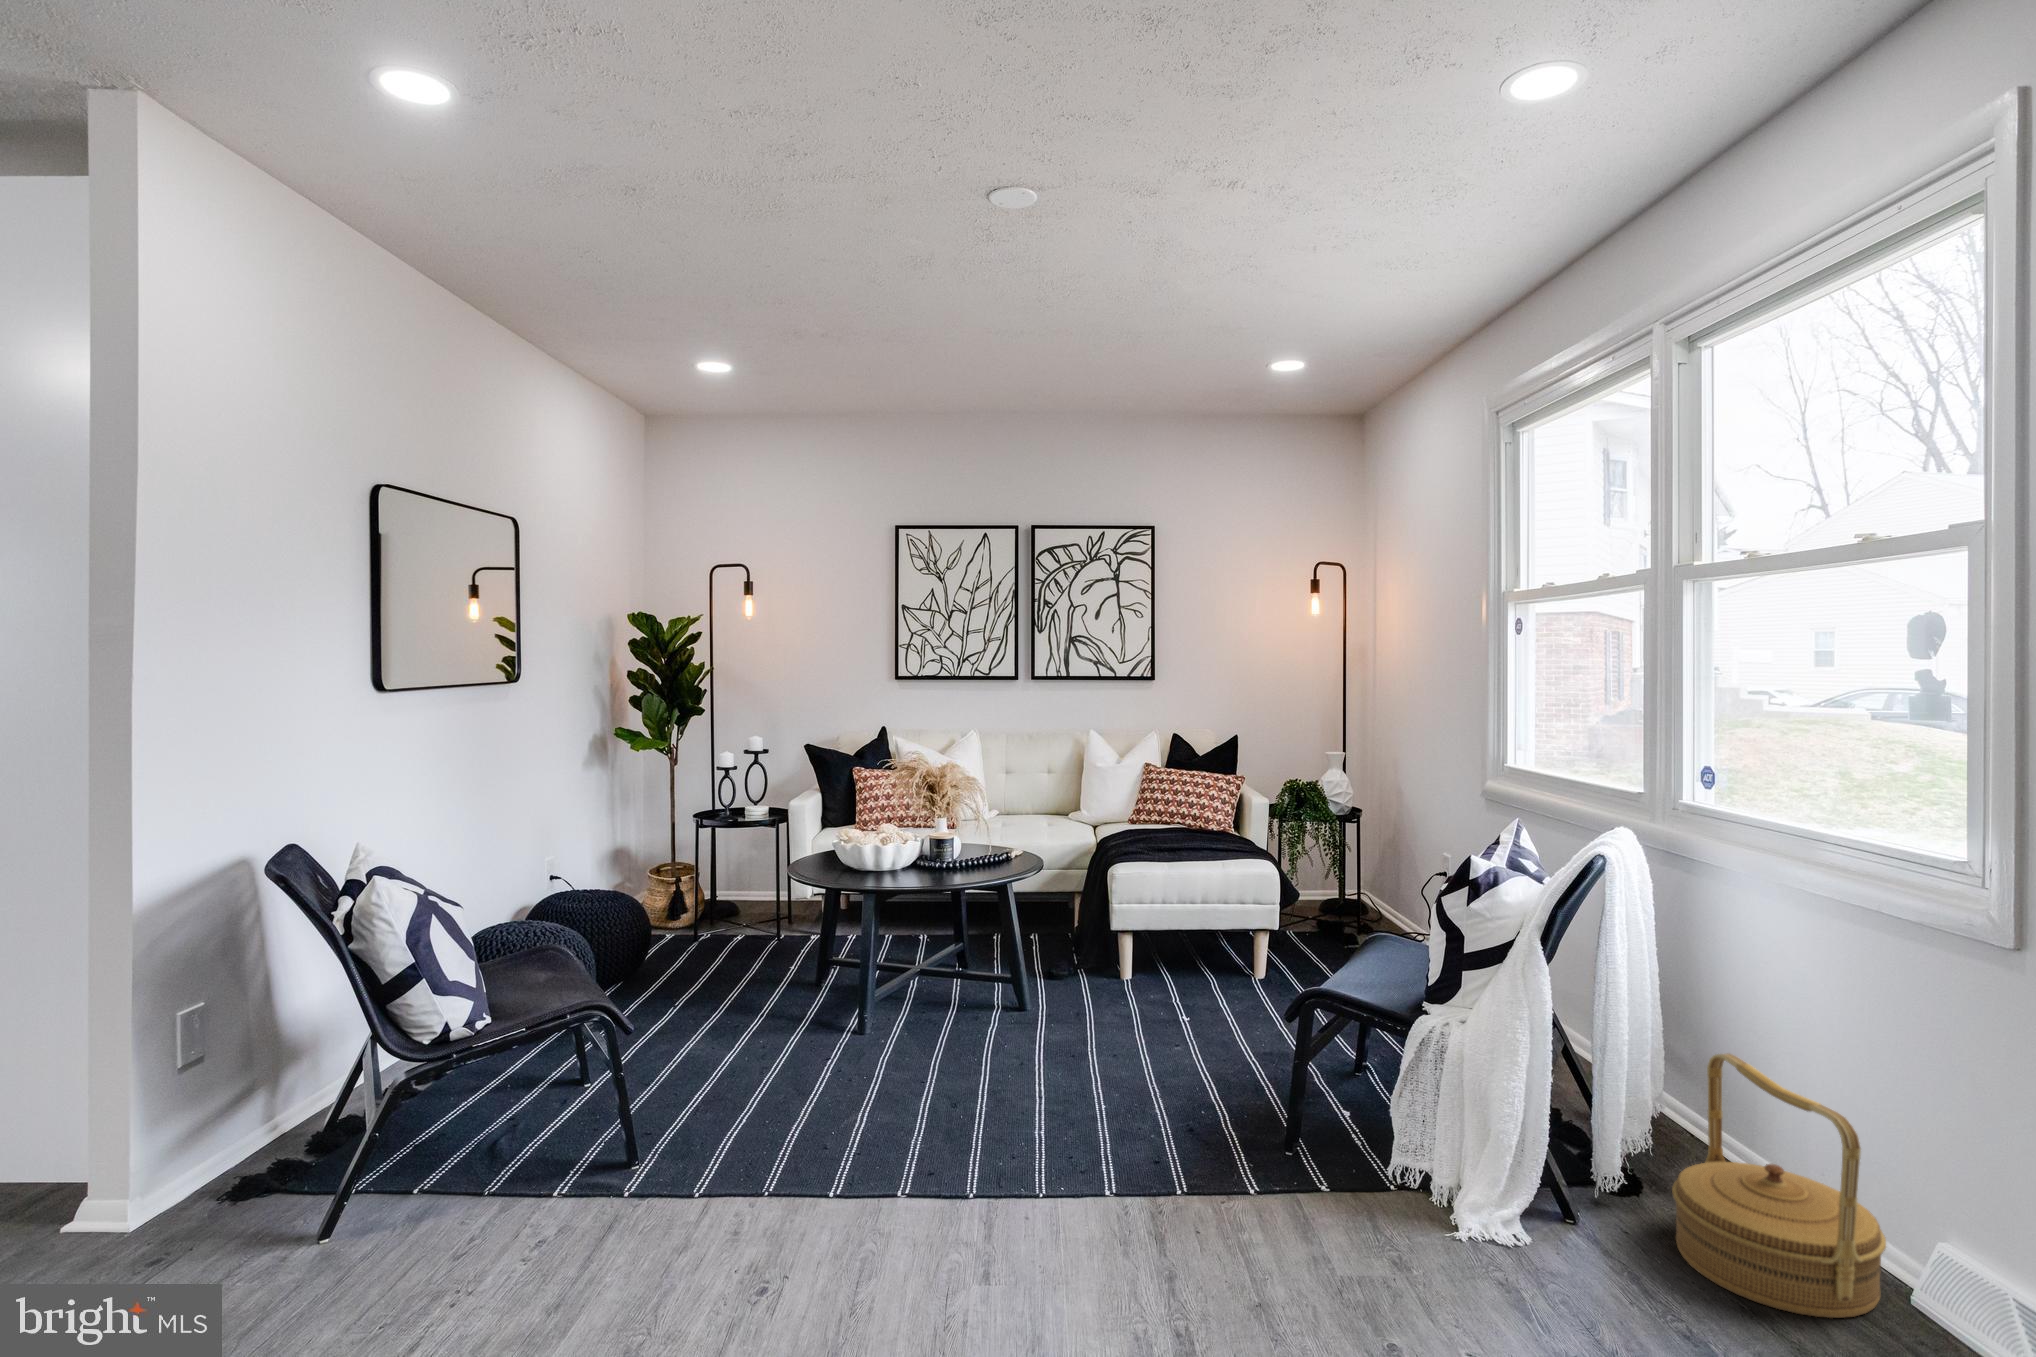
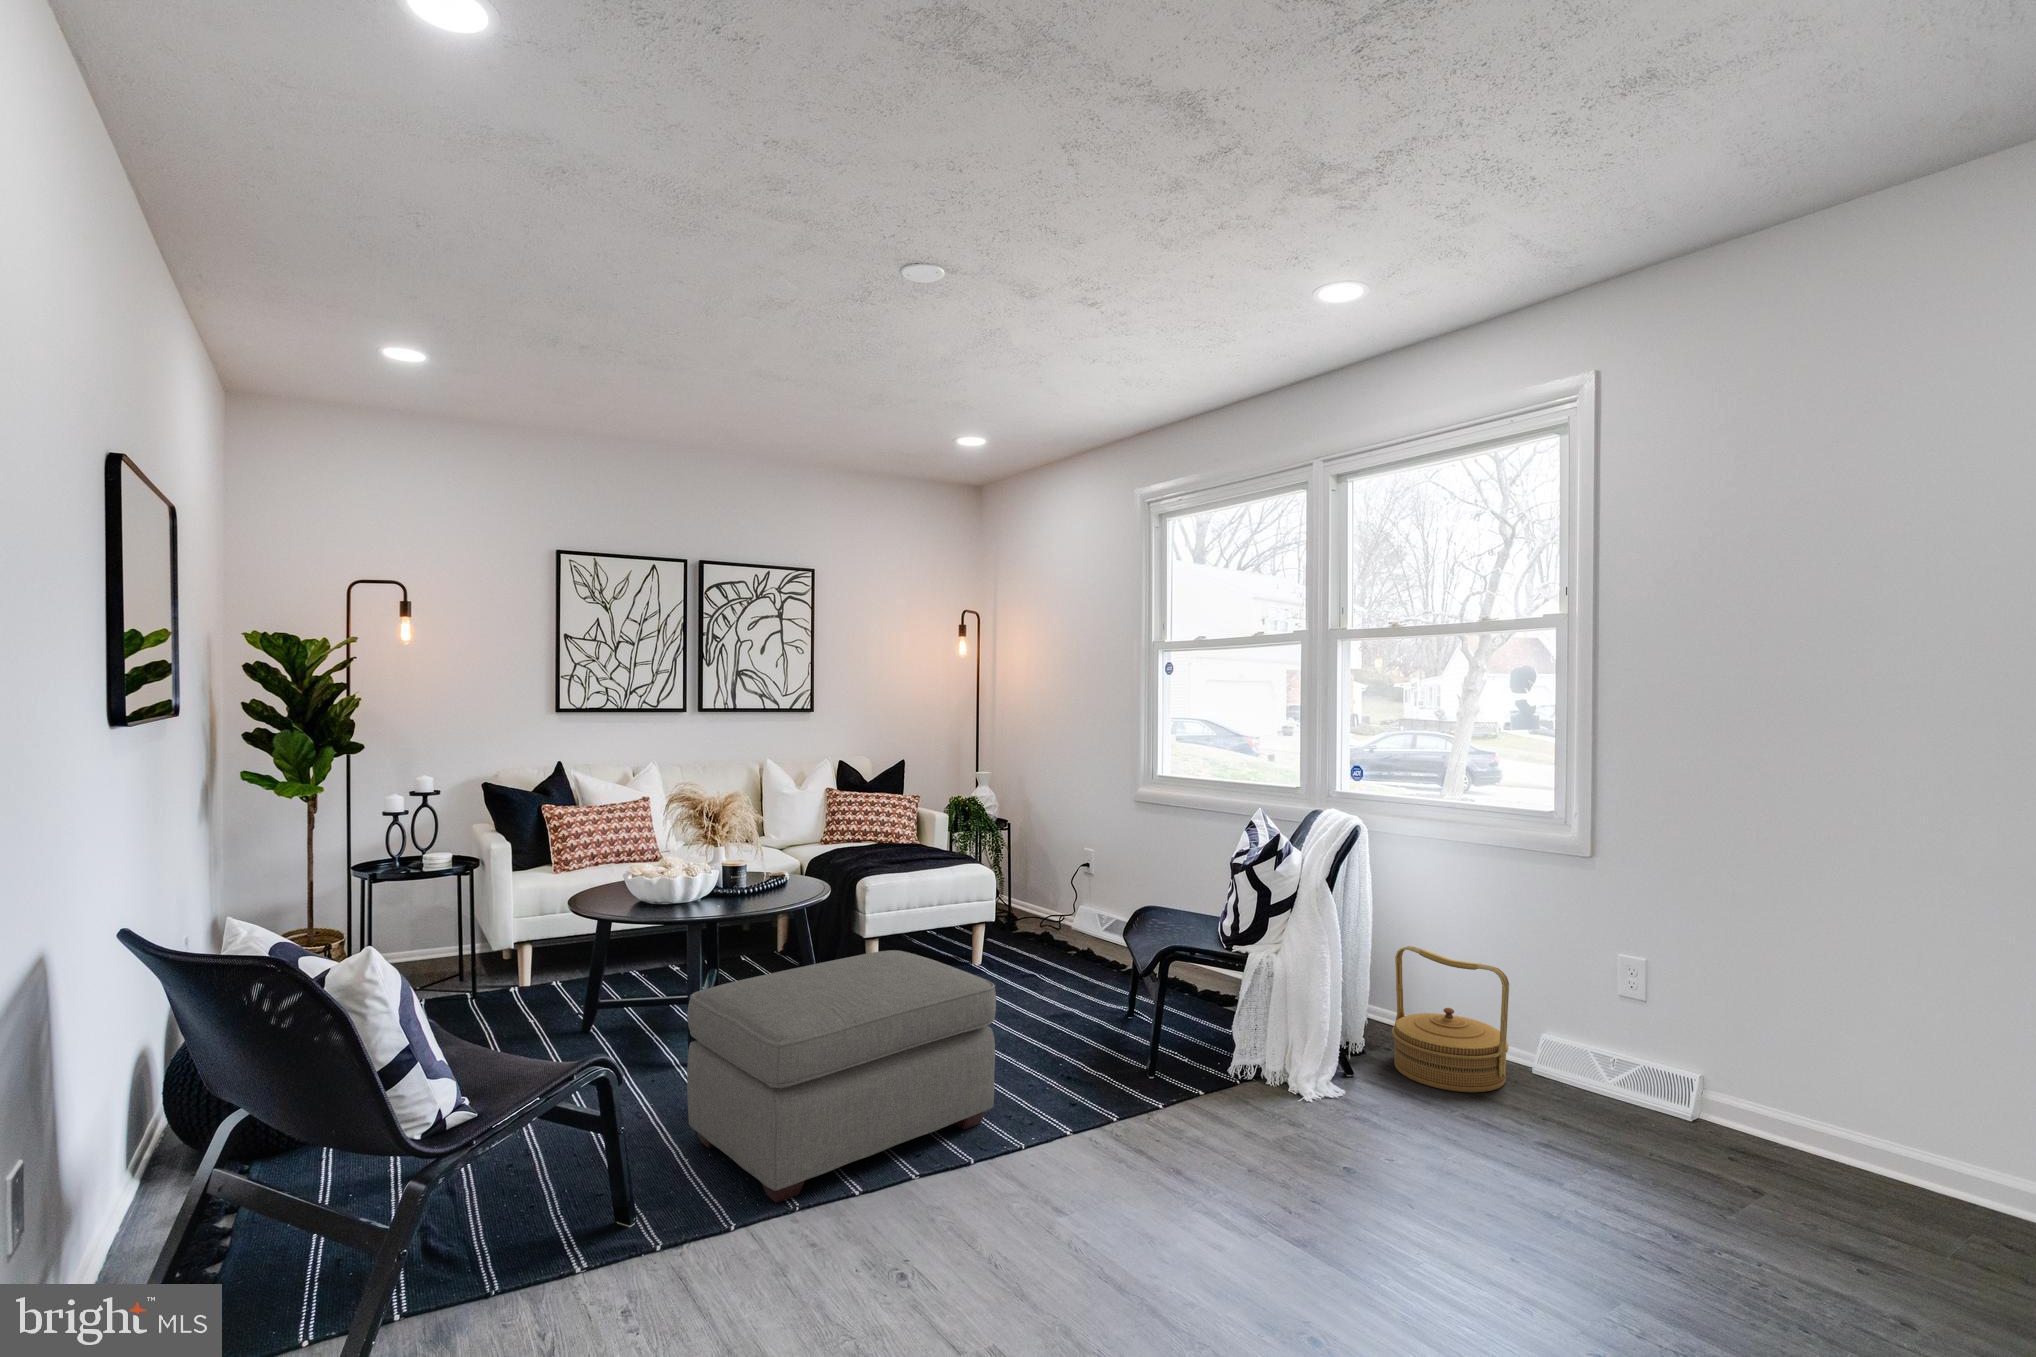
ottoman: none [761,939,1053,1163] -> present [687,950,996,1203]

